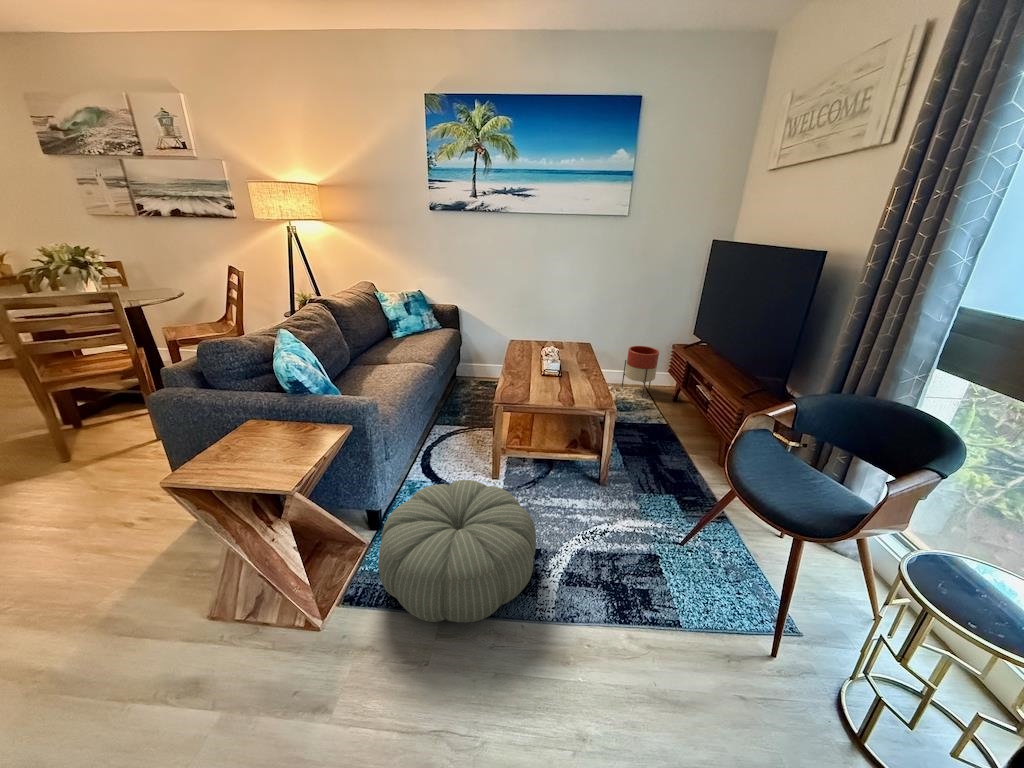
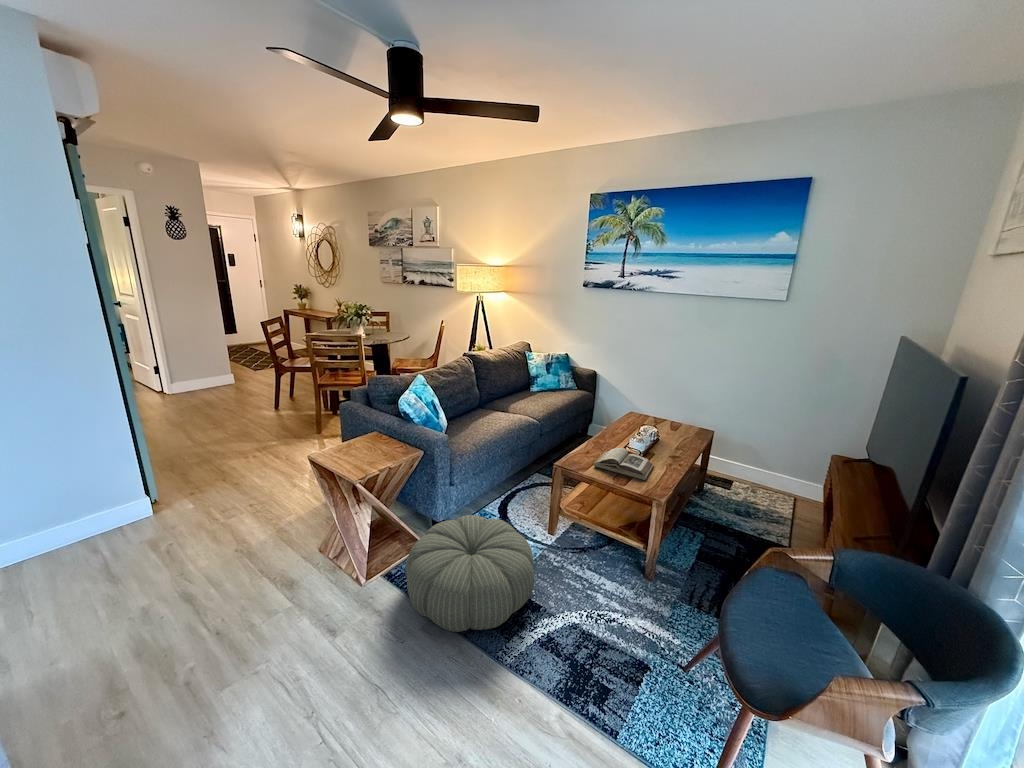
planter: present [622,346,659,398] -> none [759,446,810,509]
book: none [531,370,587,395] -> present [594,448,654,480]

